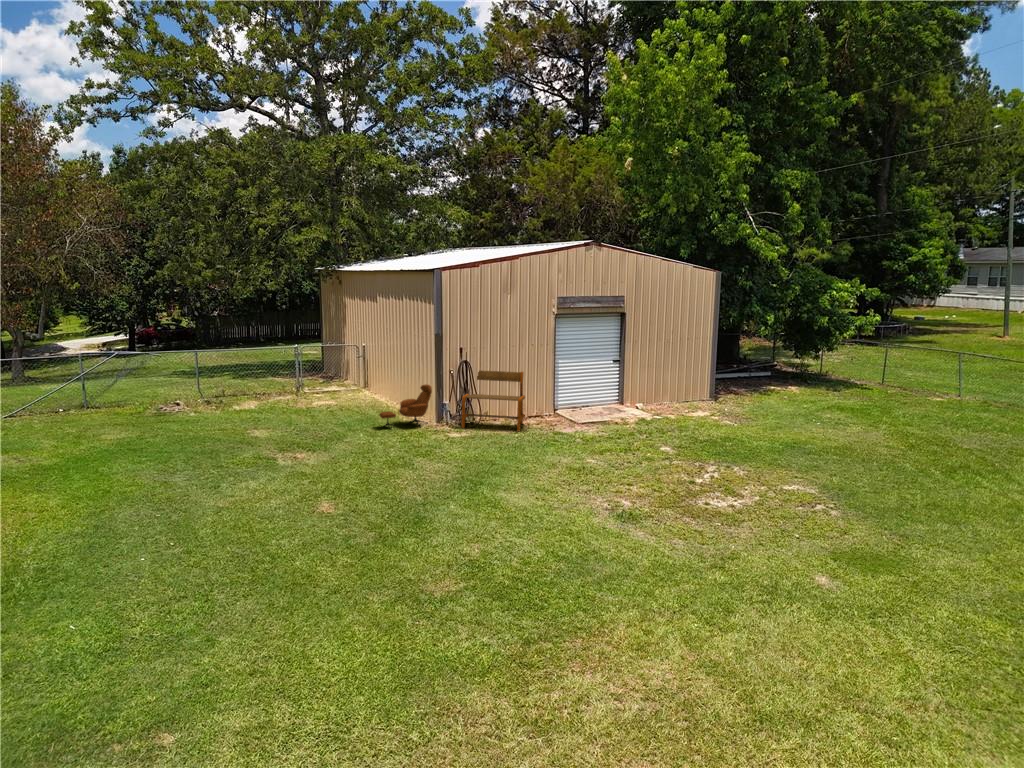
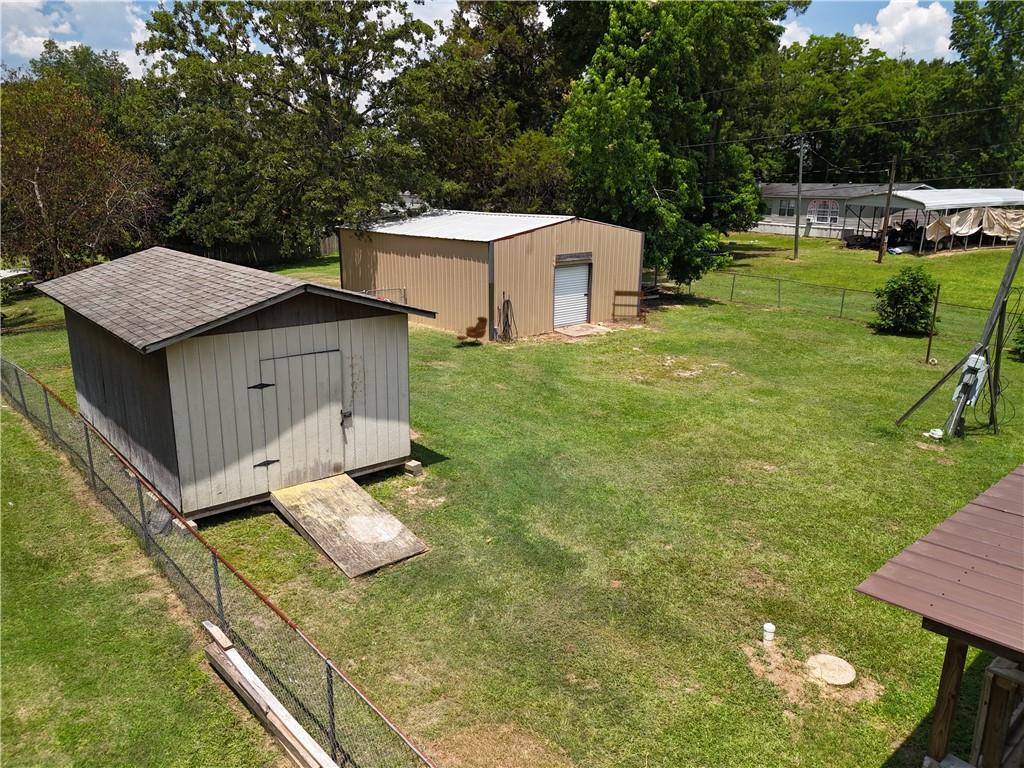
bench: present [462,370,525,431] -> present [612,290,646,324]

